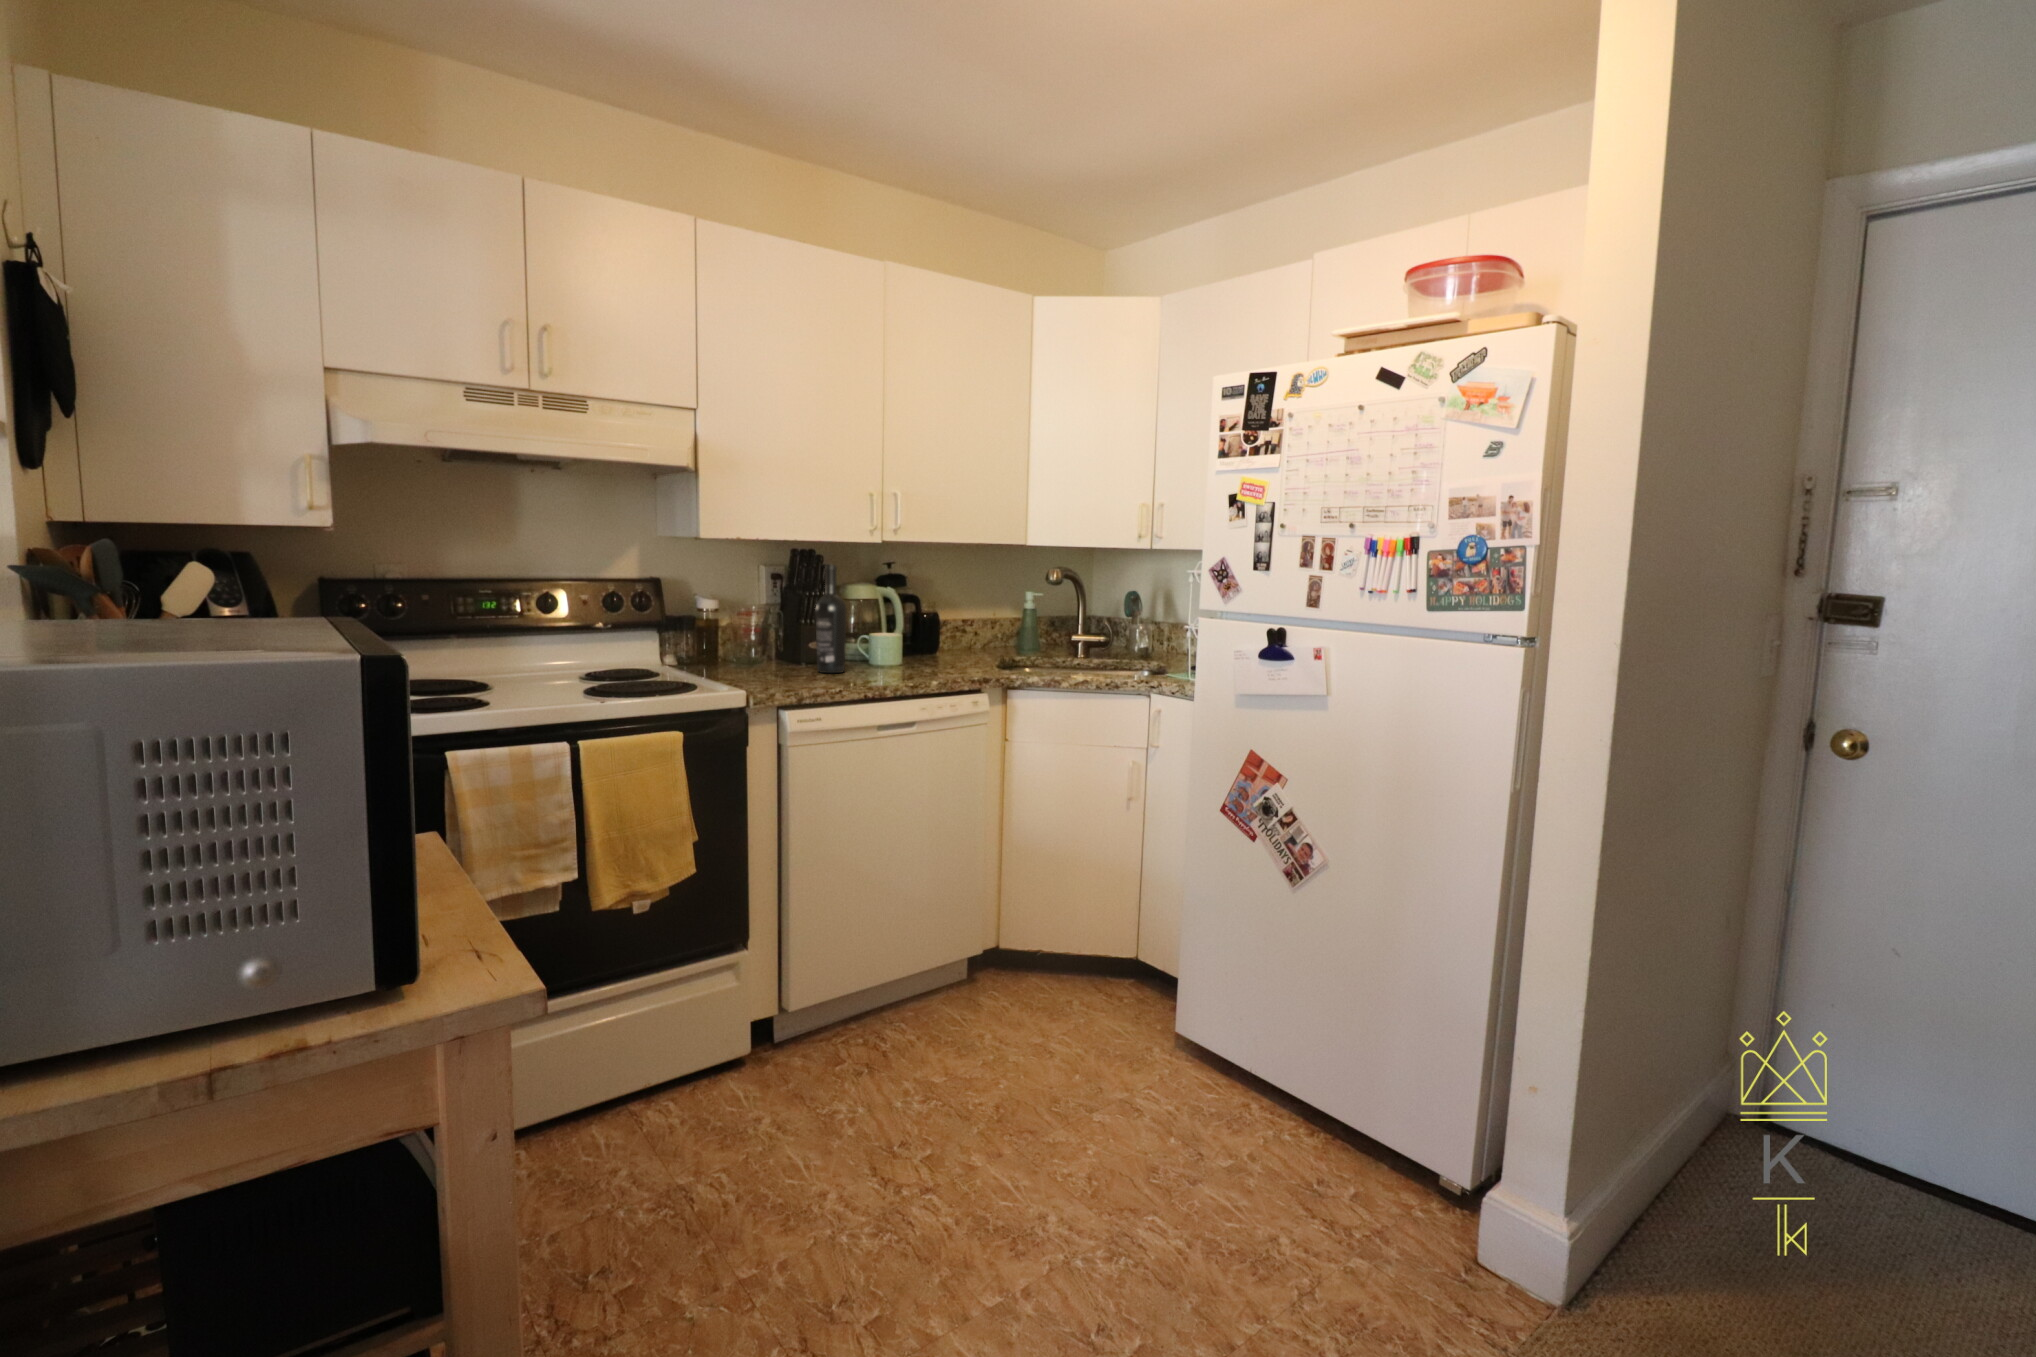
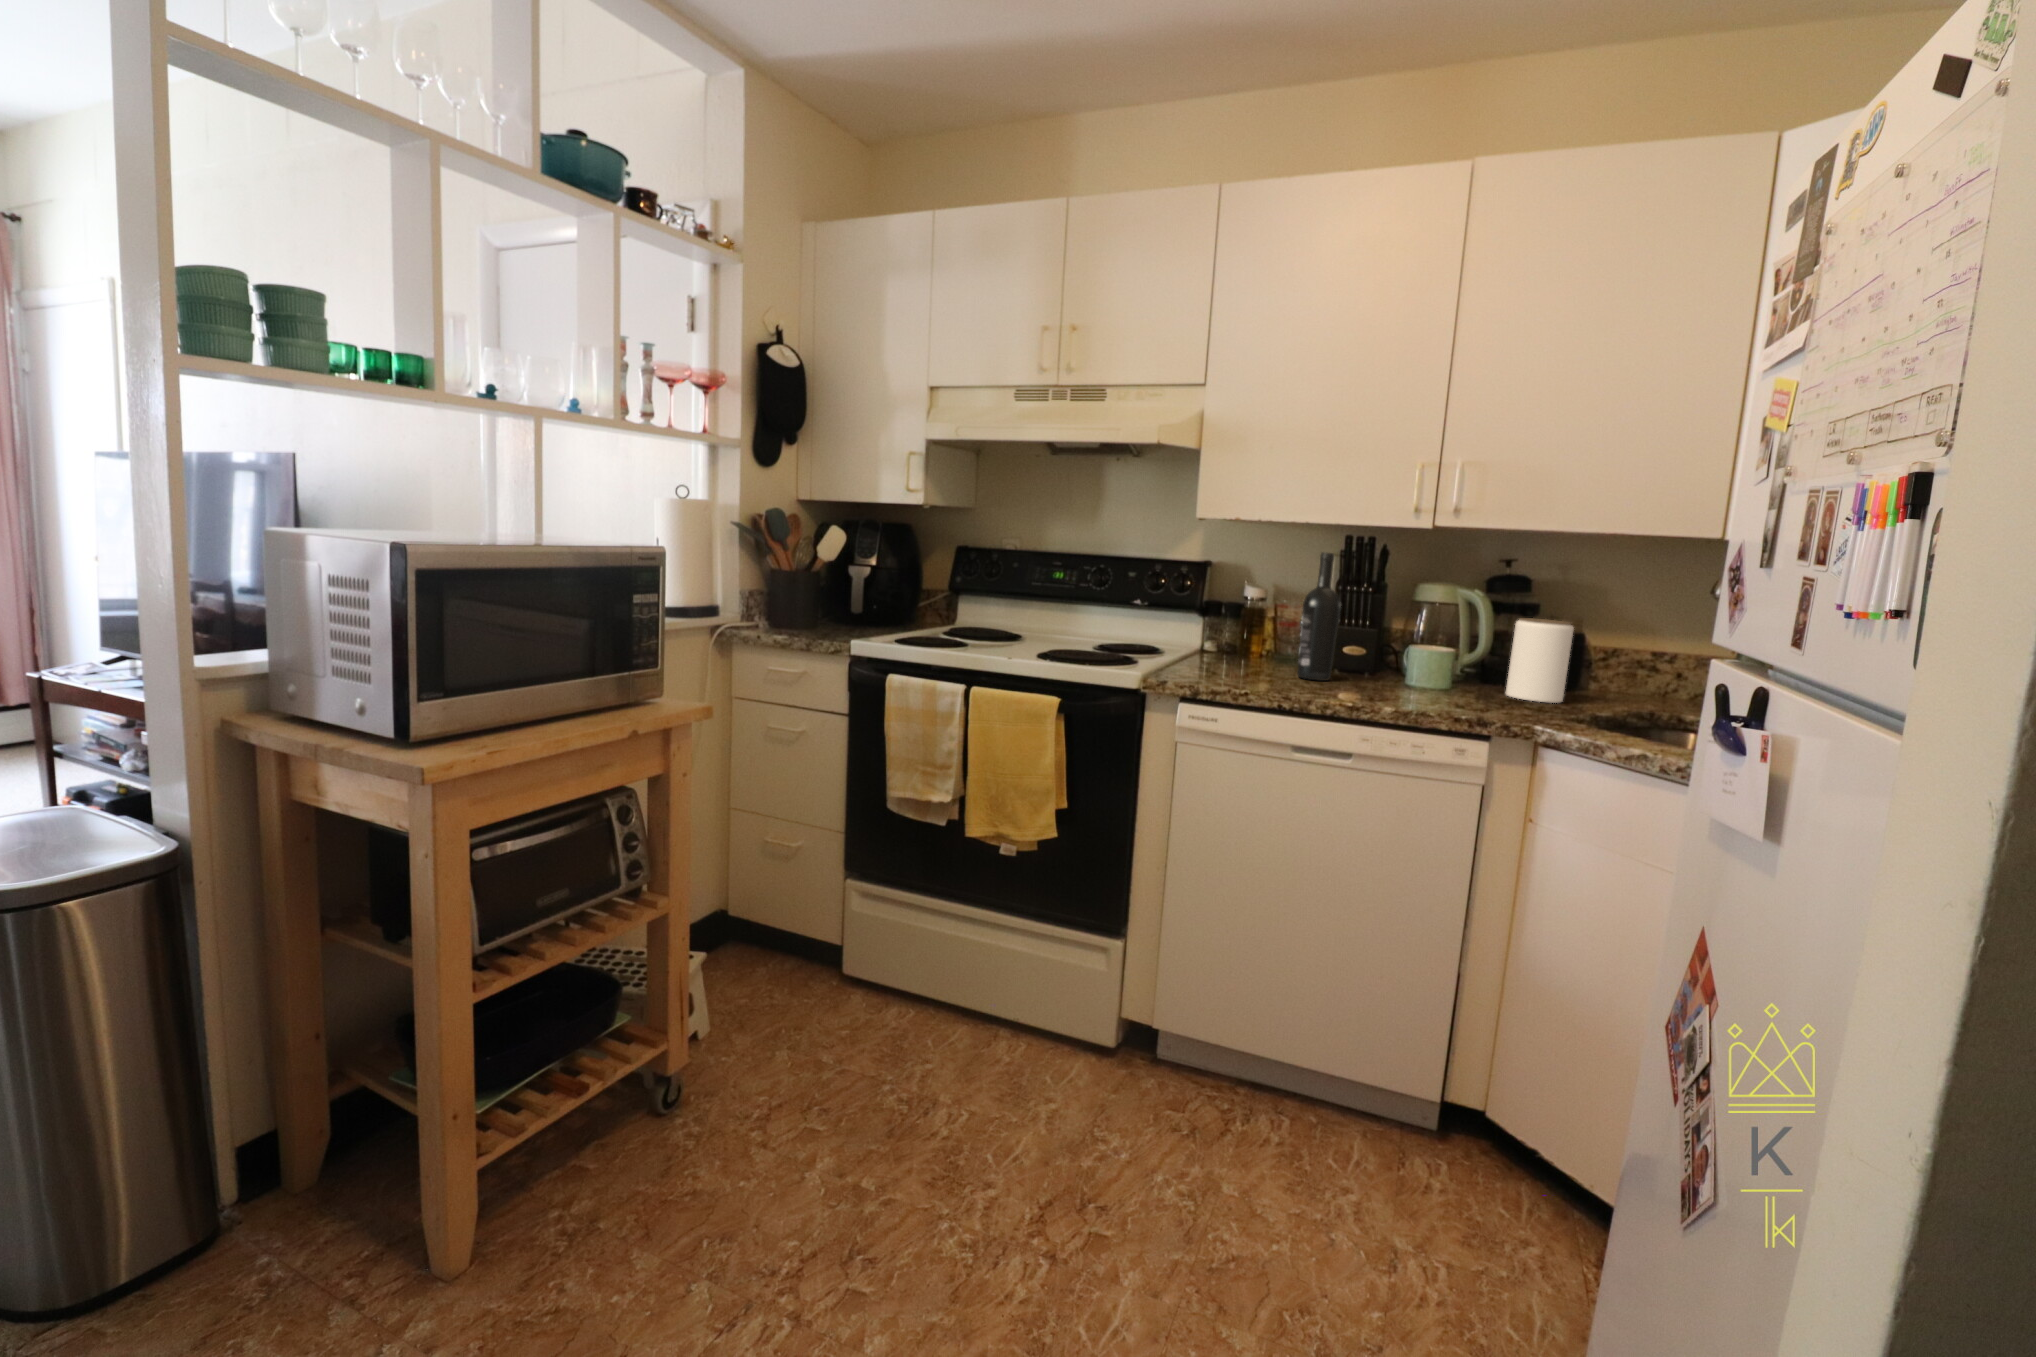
jar: none [935,603,972,662] -> present [1506,618,1574,703]

